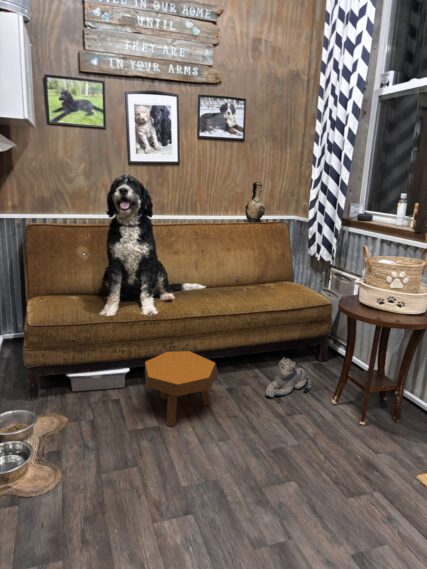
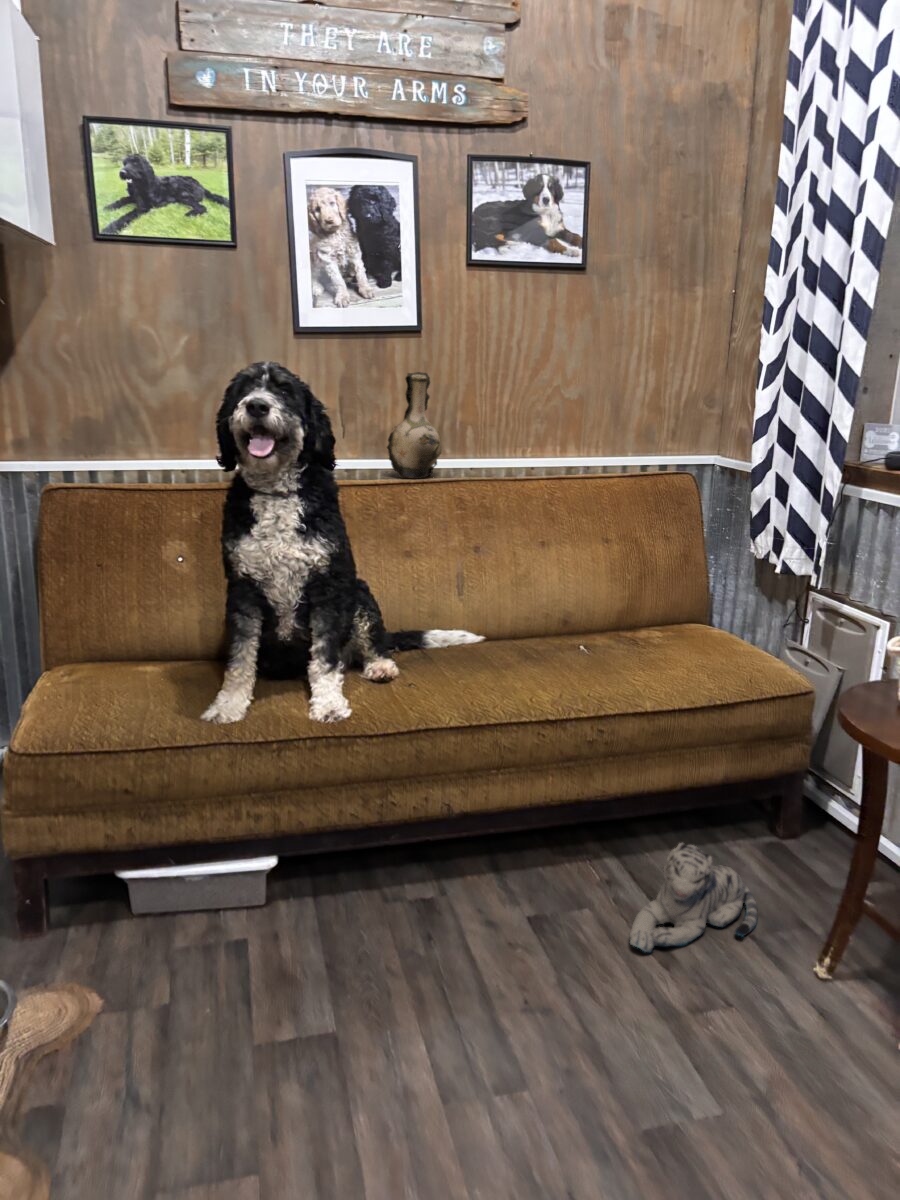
decorative vase: present [245,182,265,222] -> present [387,372,441,478]
footstool: present [145,351,218,426] -> none [304,819,501,1035]

